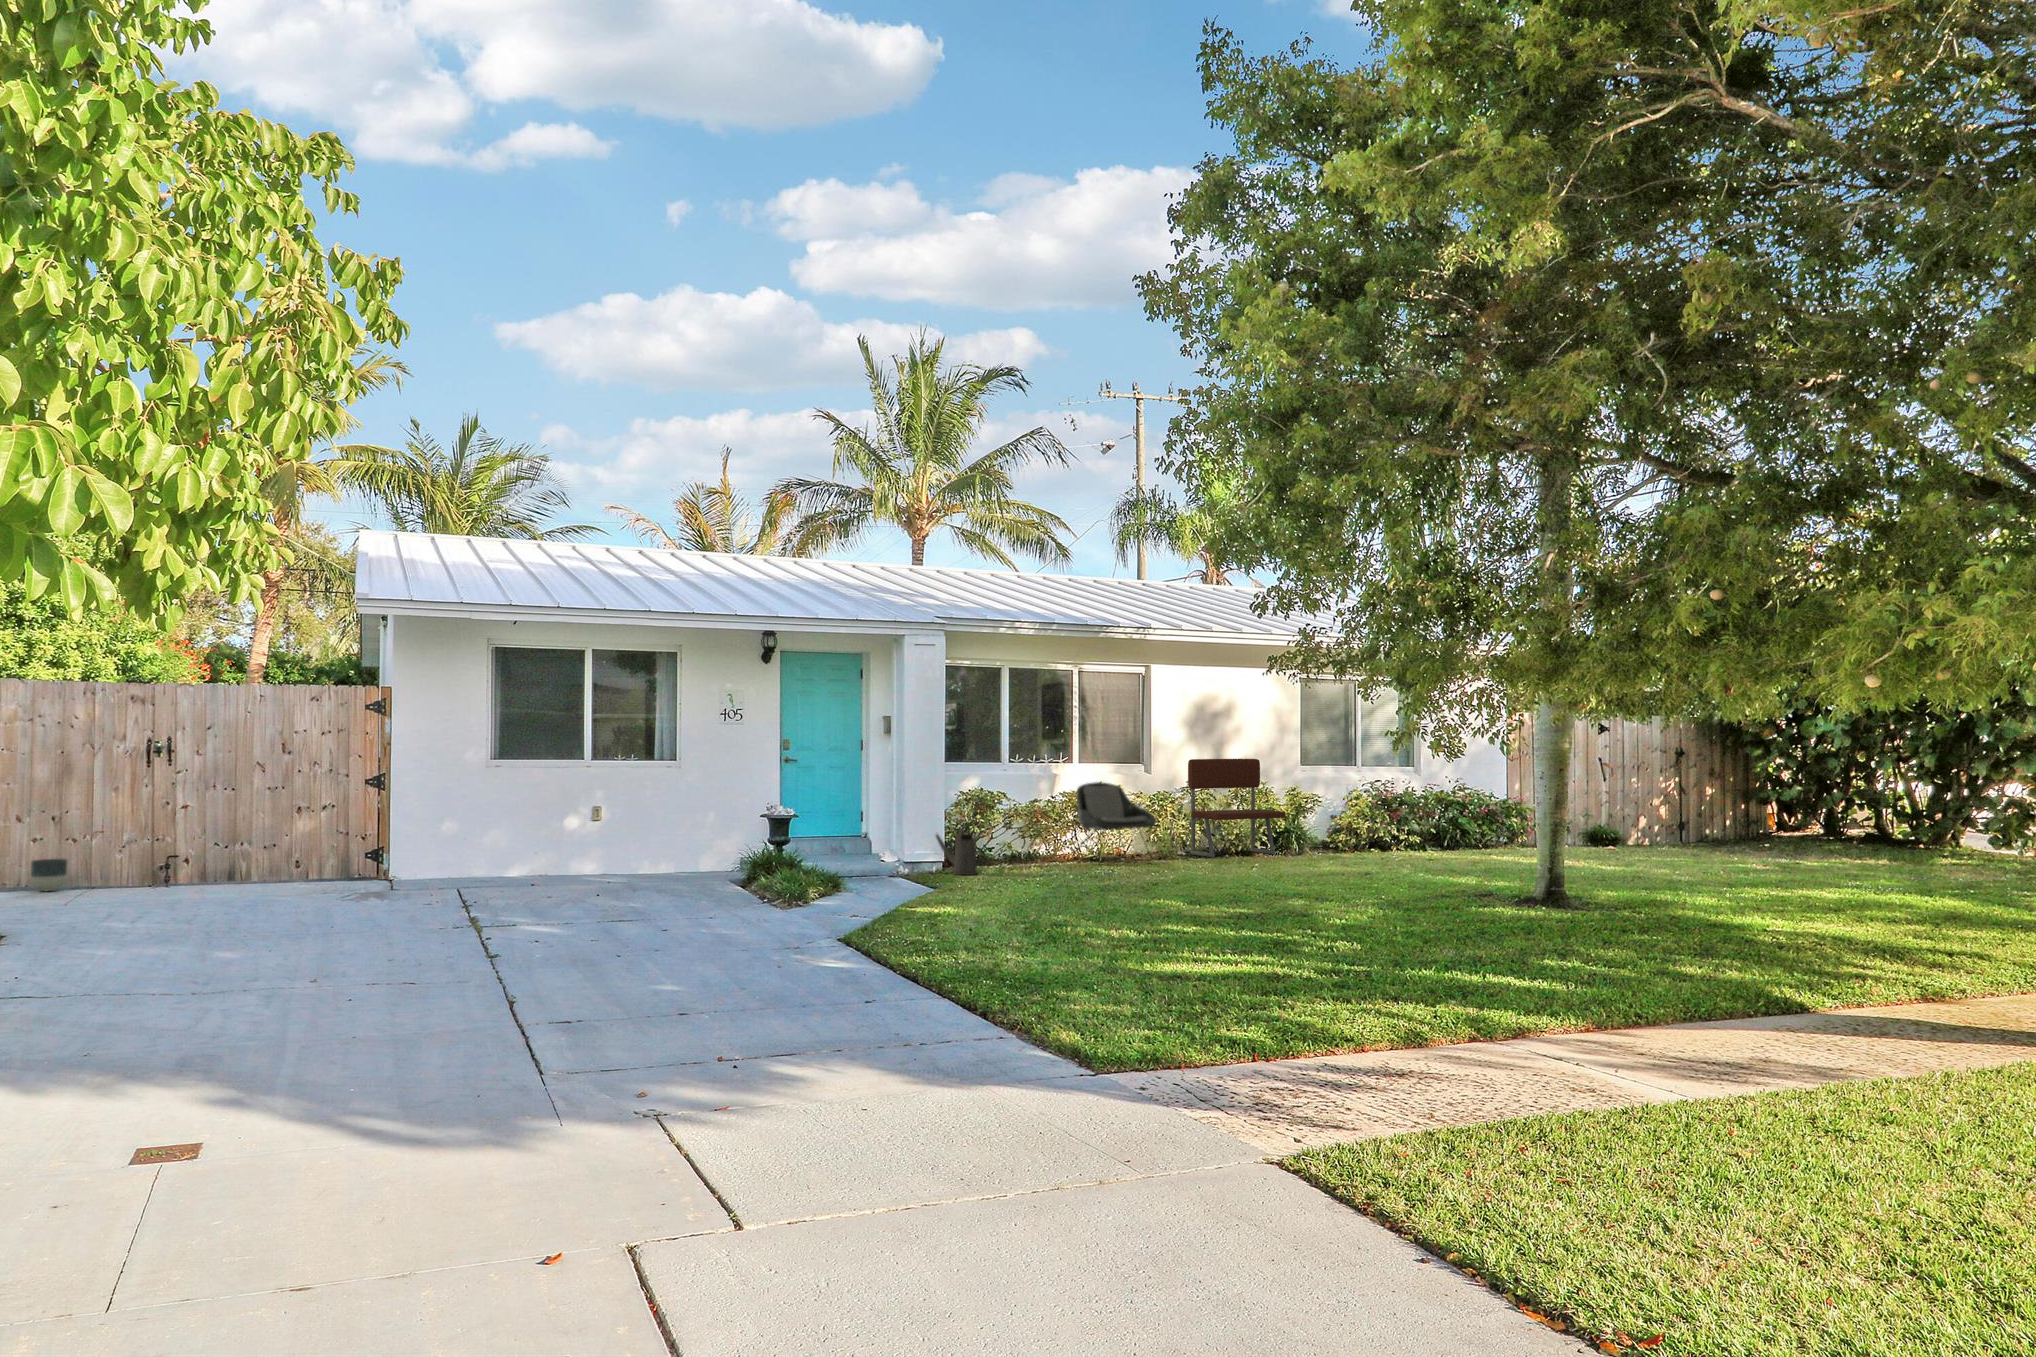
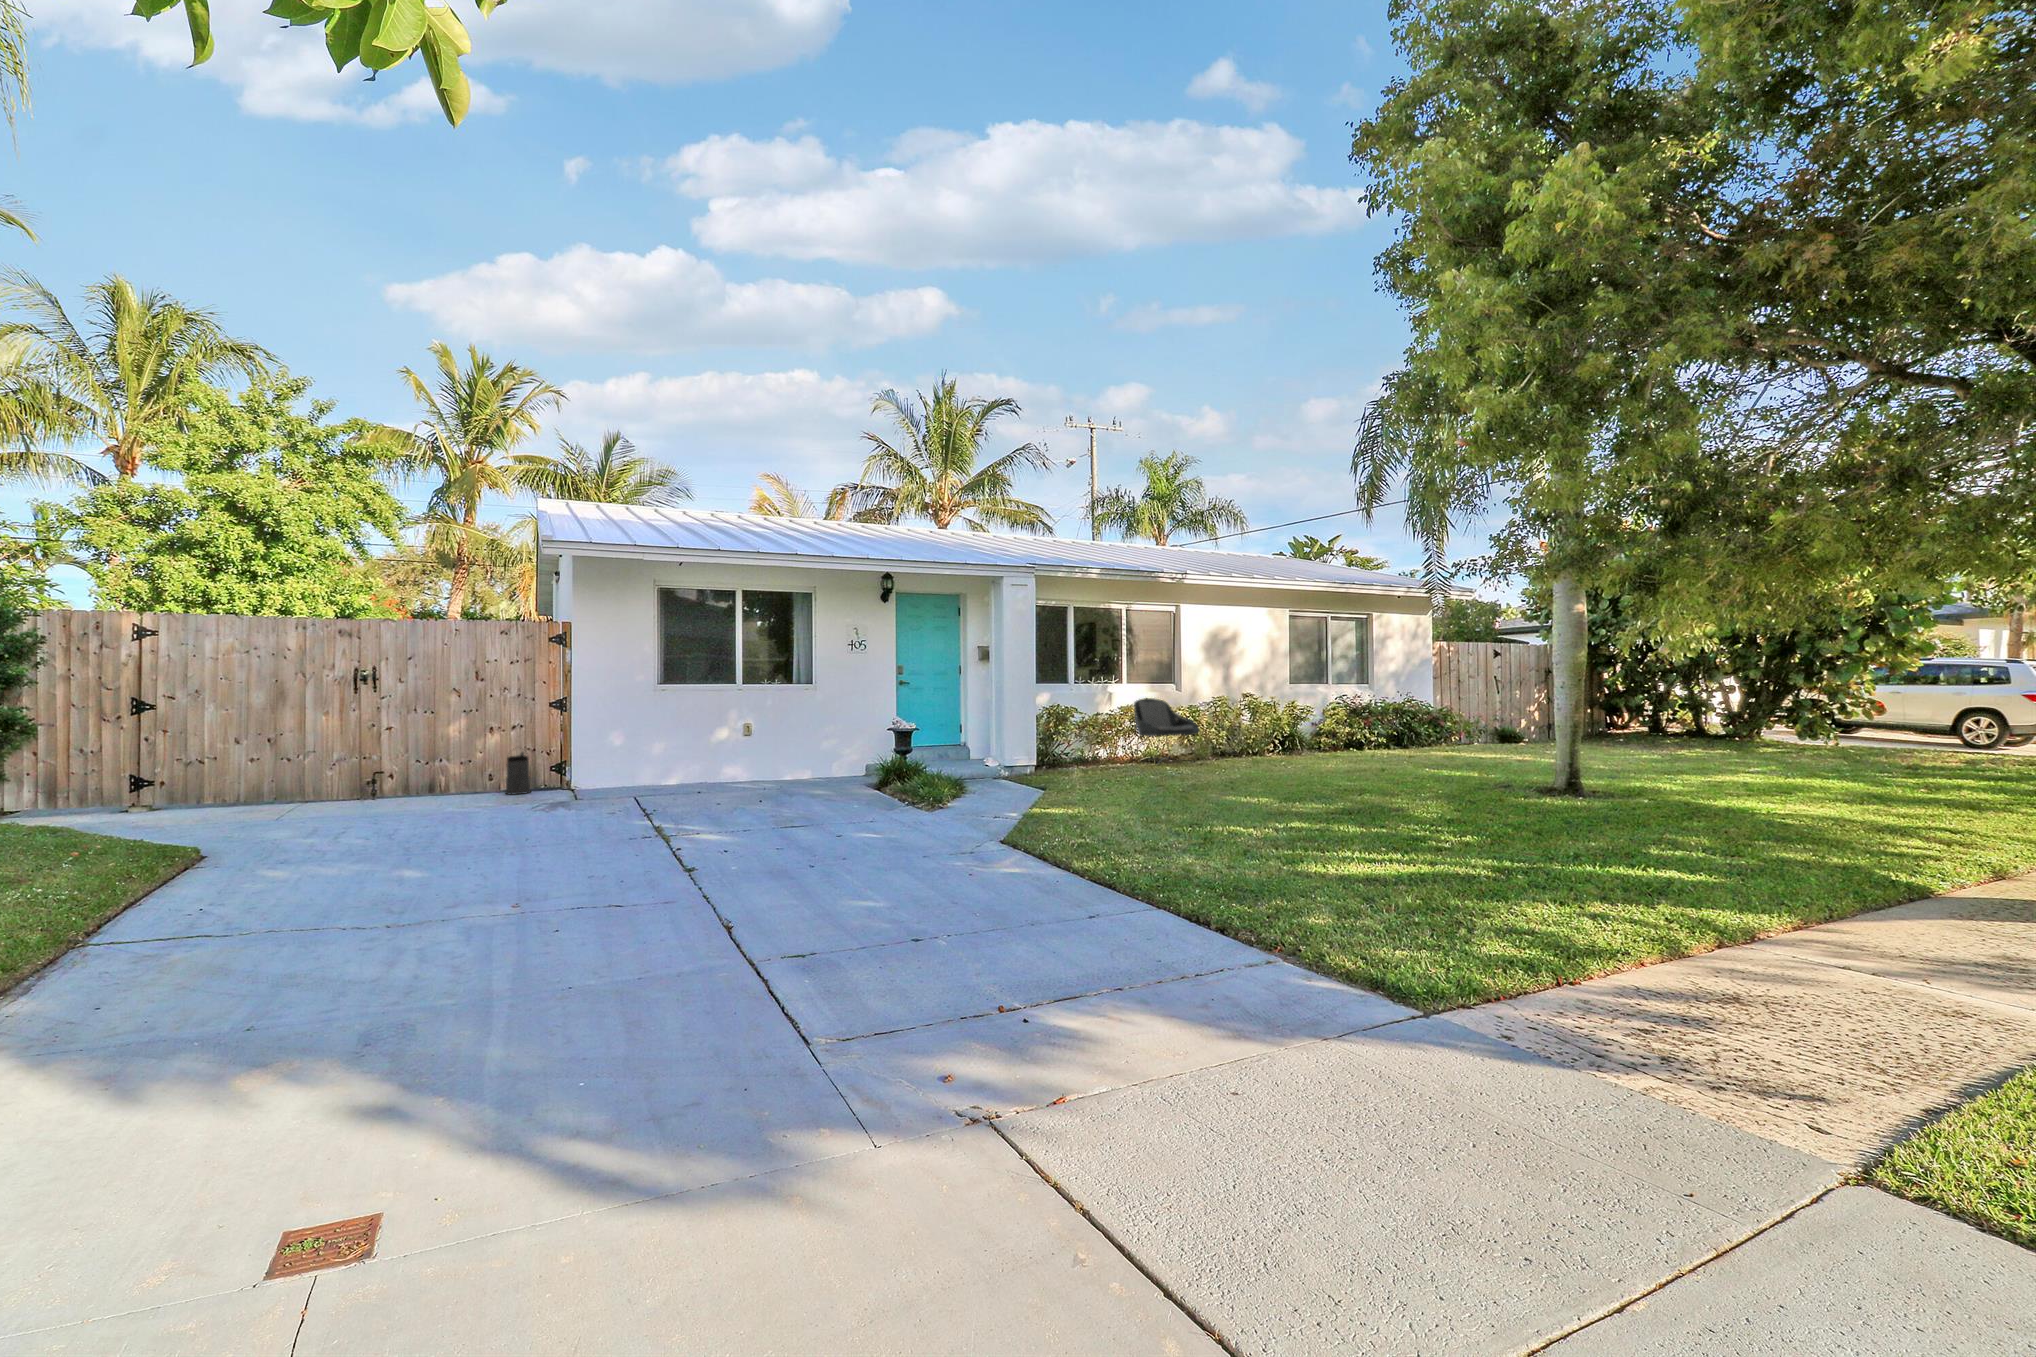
bench: present [1188,759,1286,858] -> none [1217,678,1295,757]
watering can: present [936,826,982,875] -> present [505,752,531,794]
planter: present [31,859,68,891] -> none [250,775,284,804]

